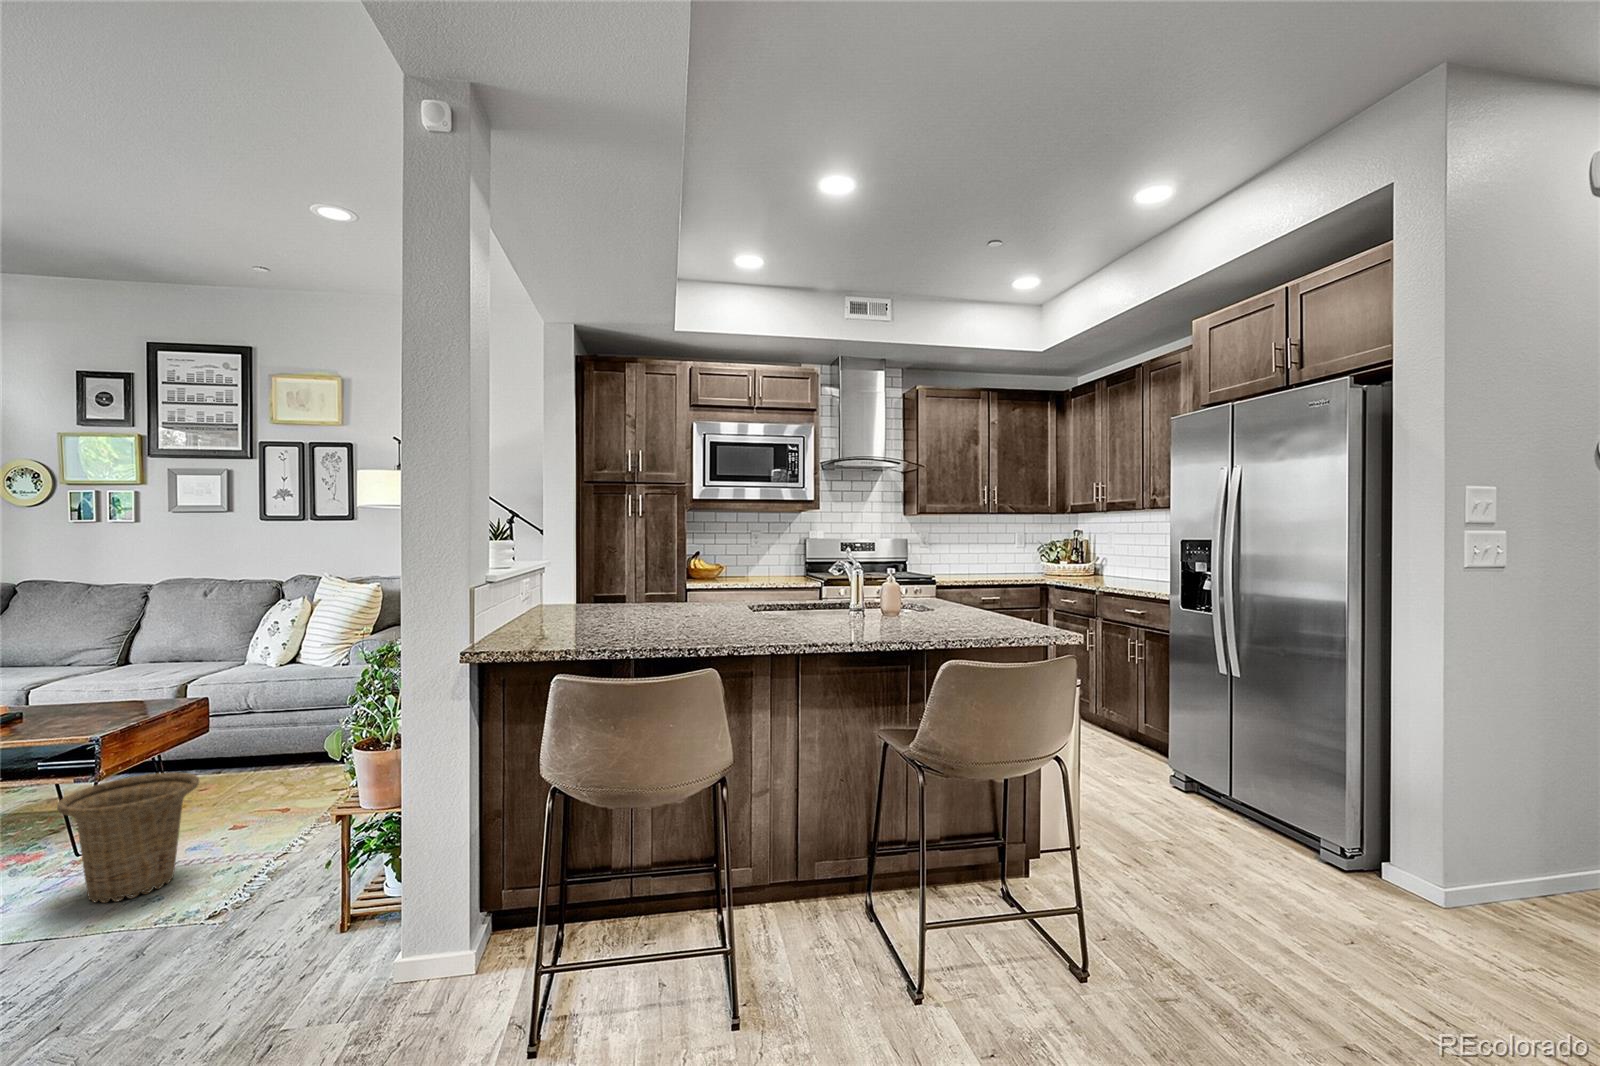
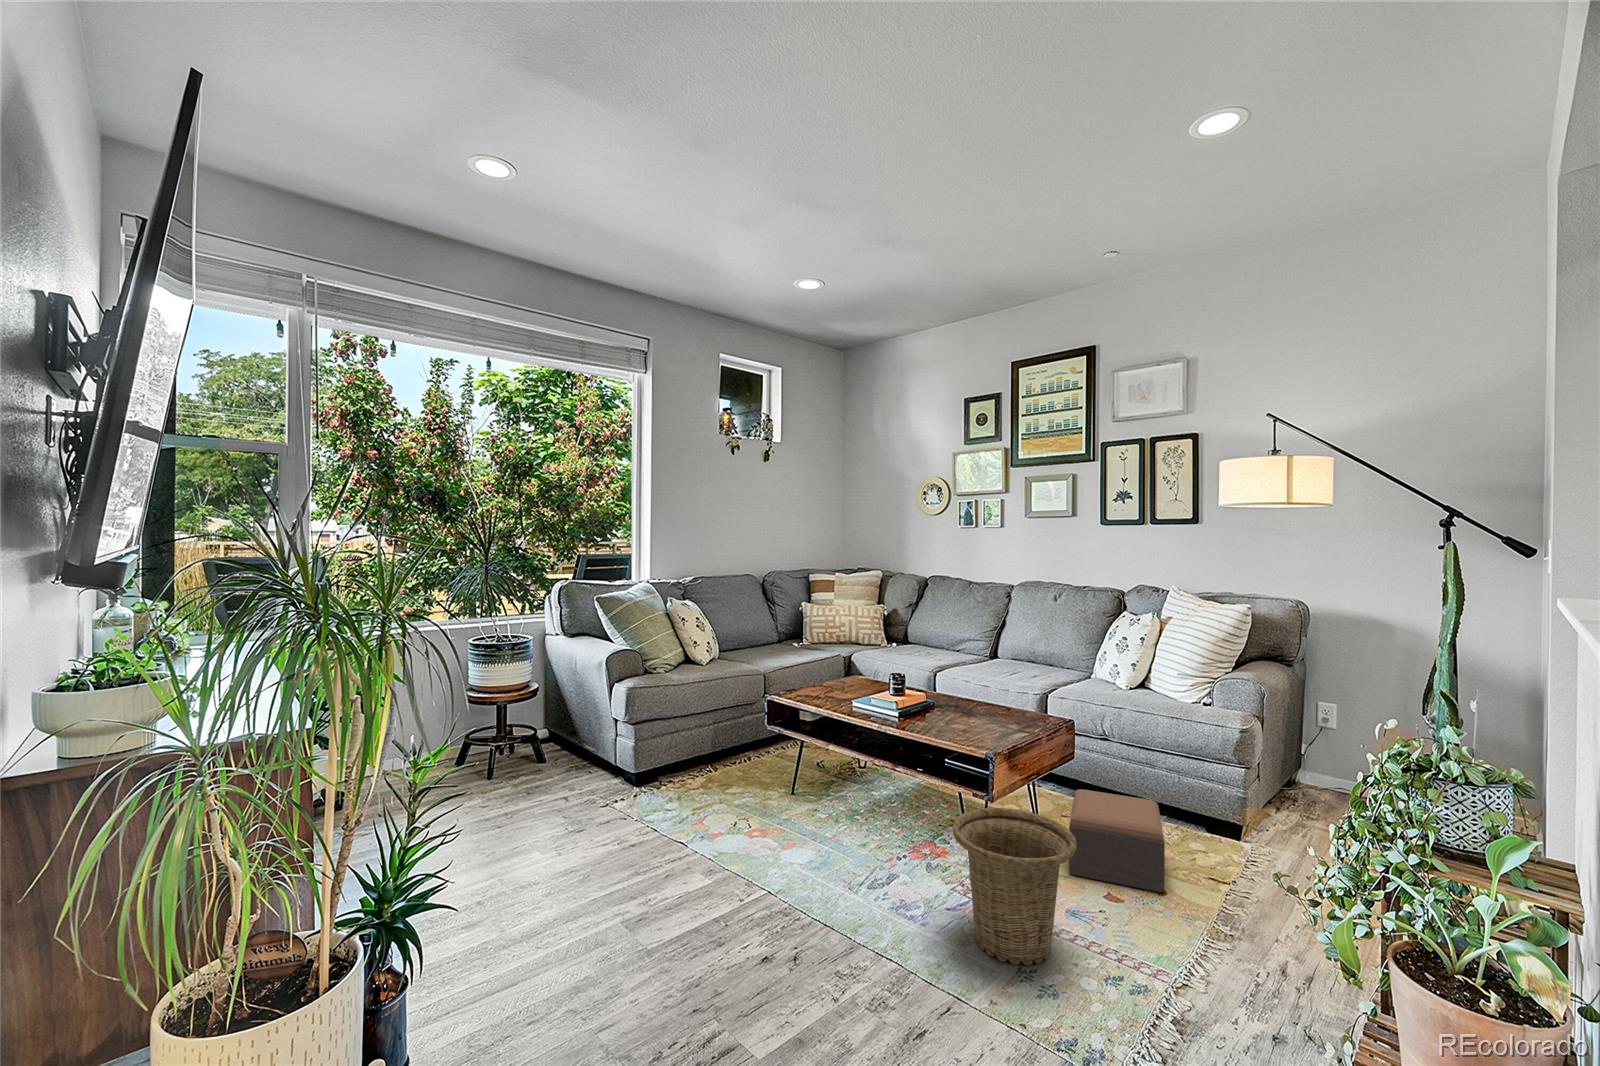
footstool: none [203,746,296,826] -> present [1069,789,1165,893]

